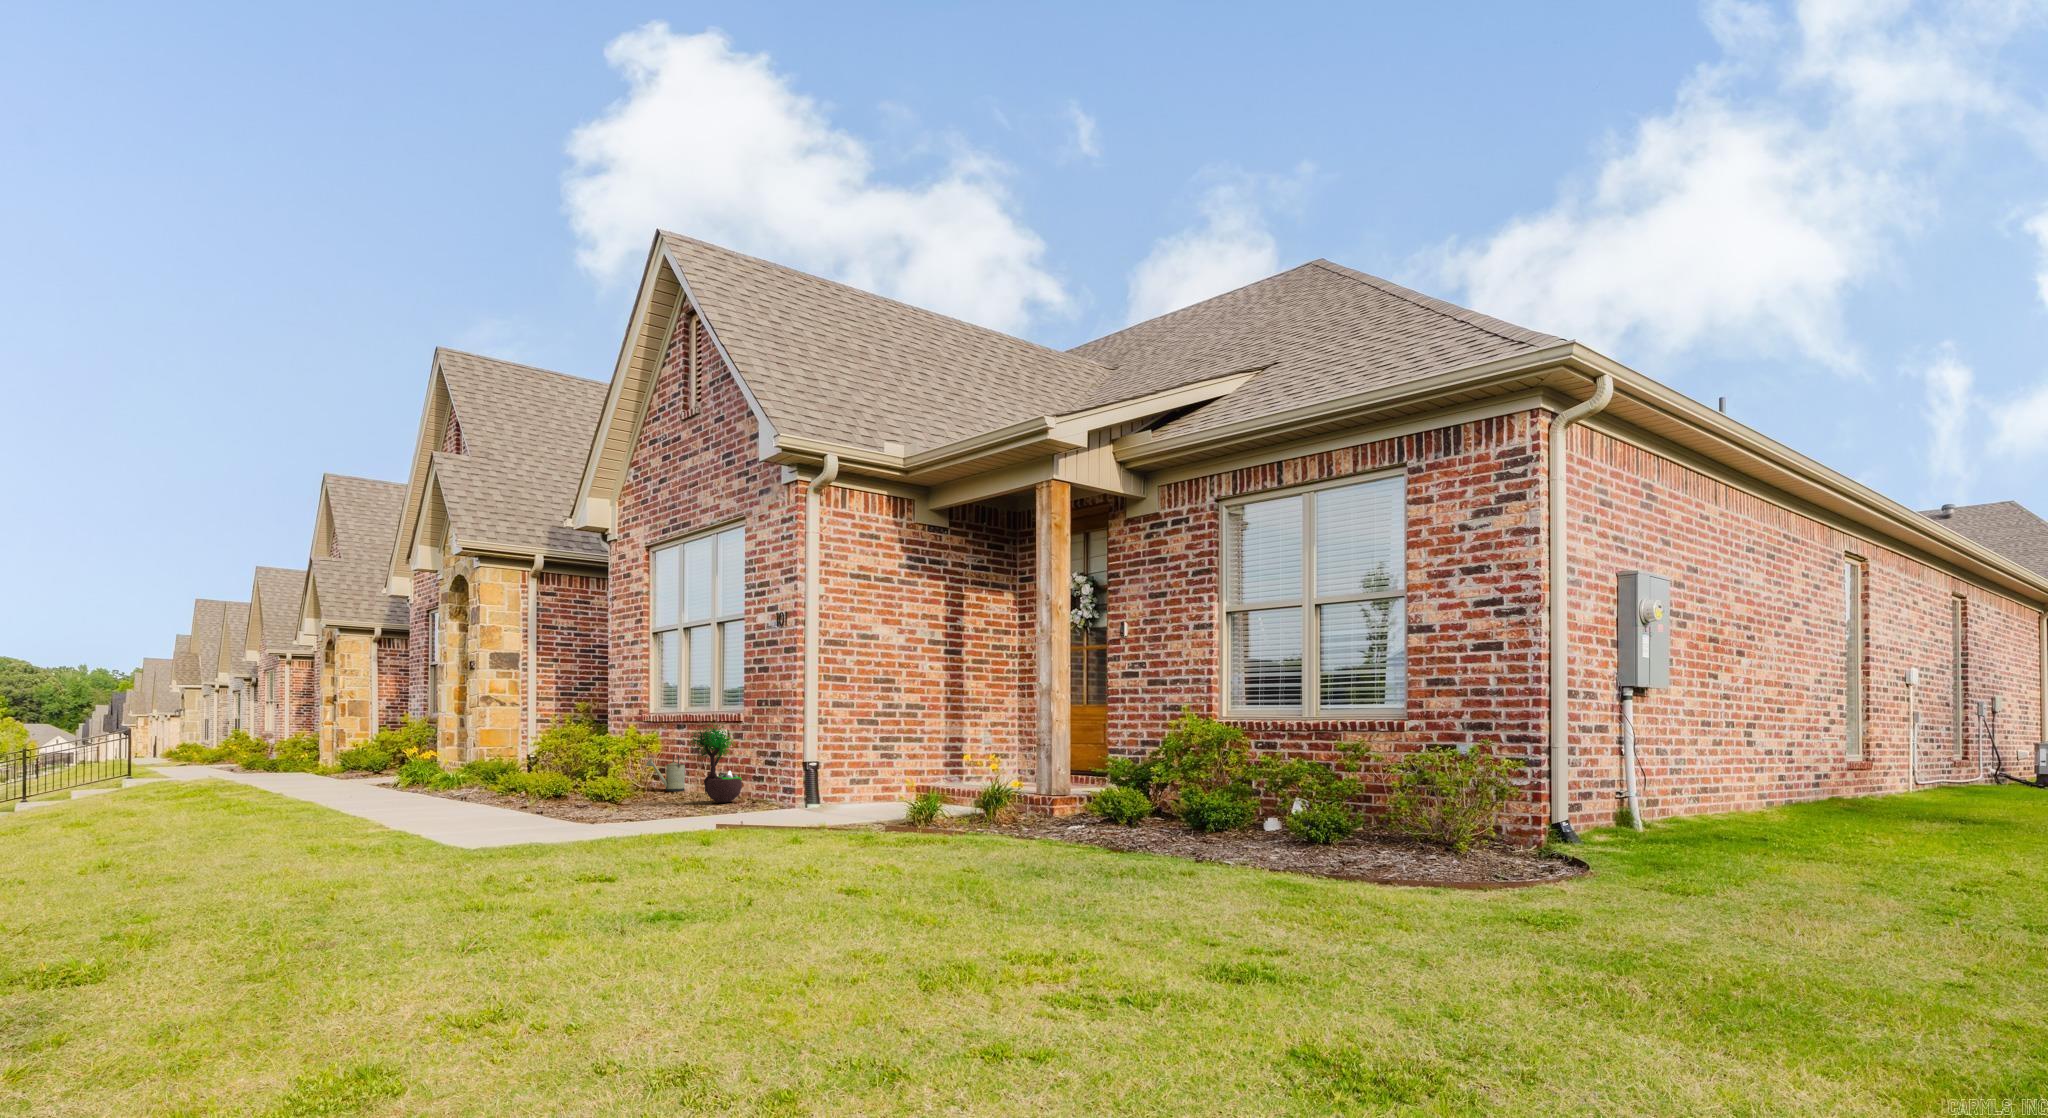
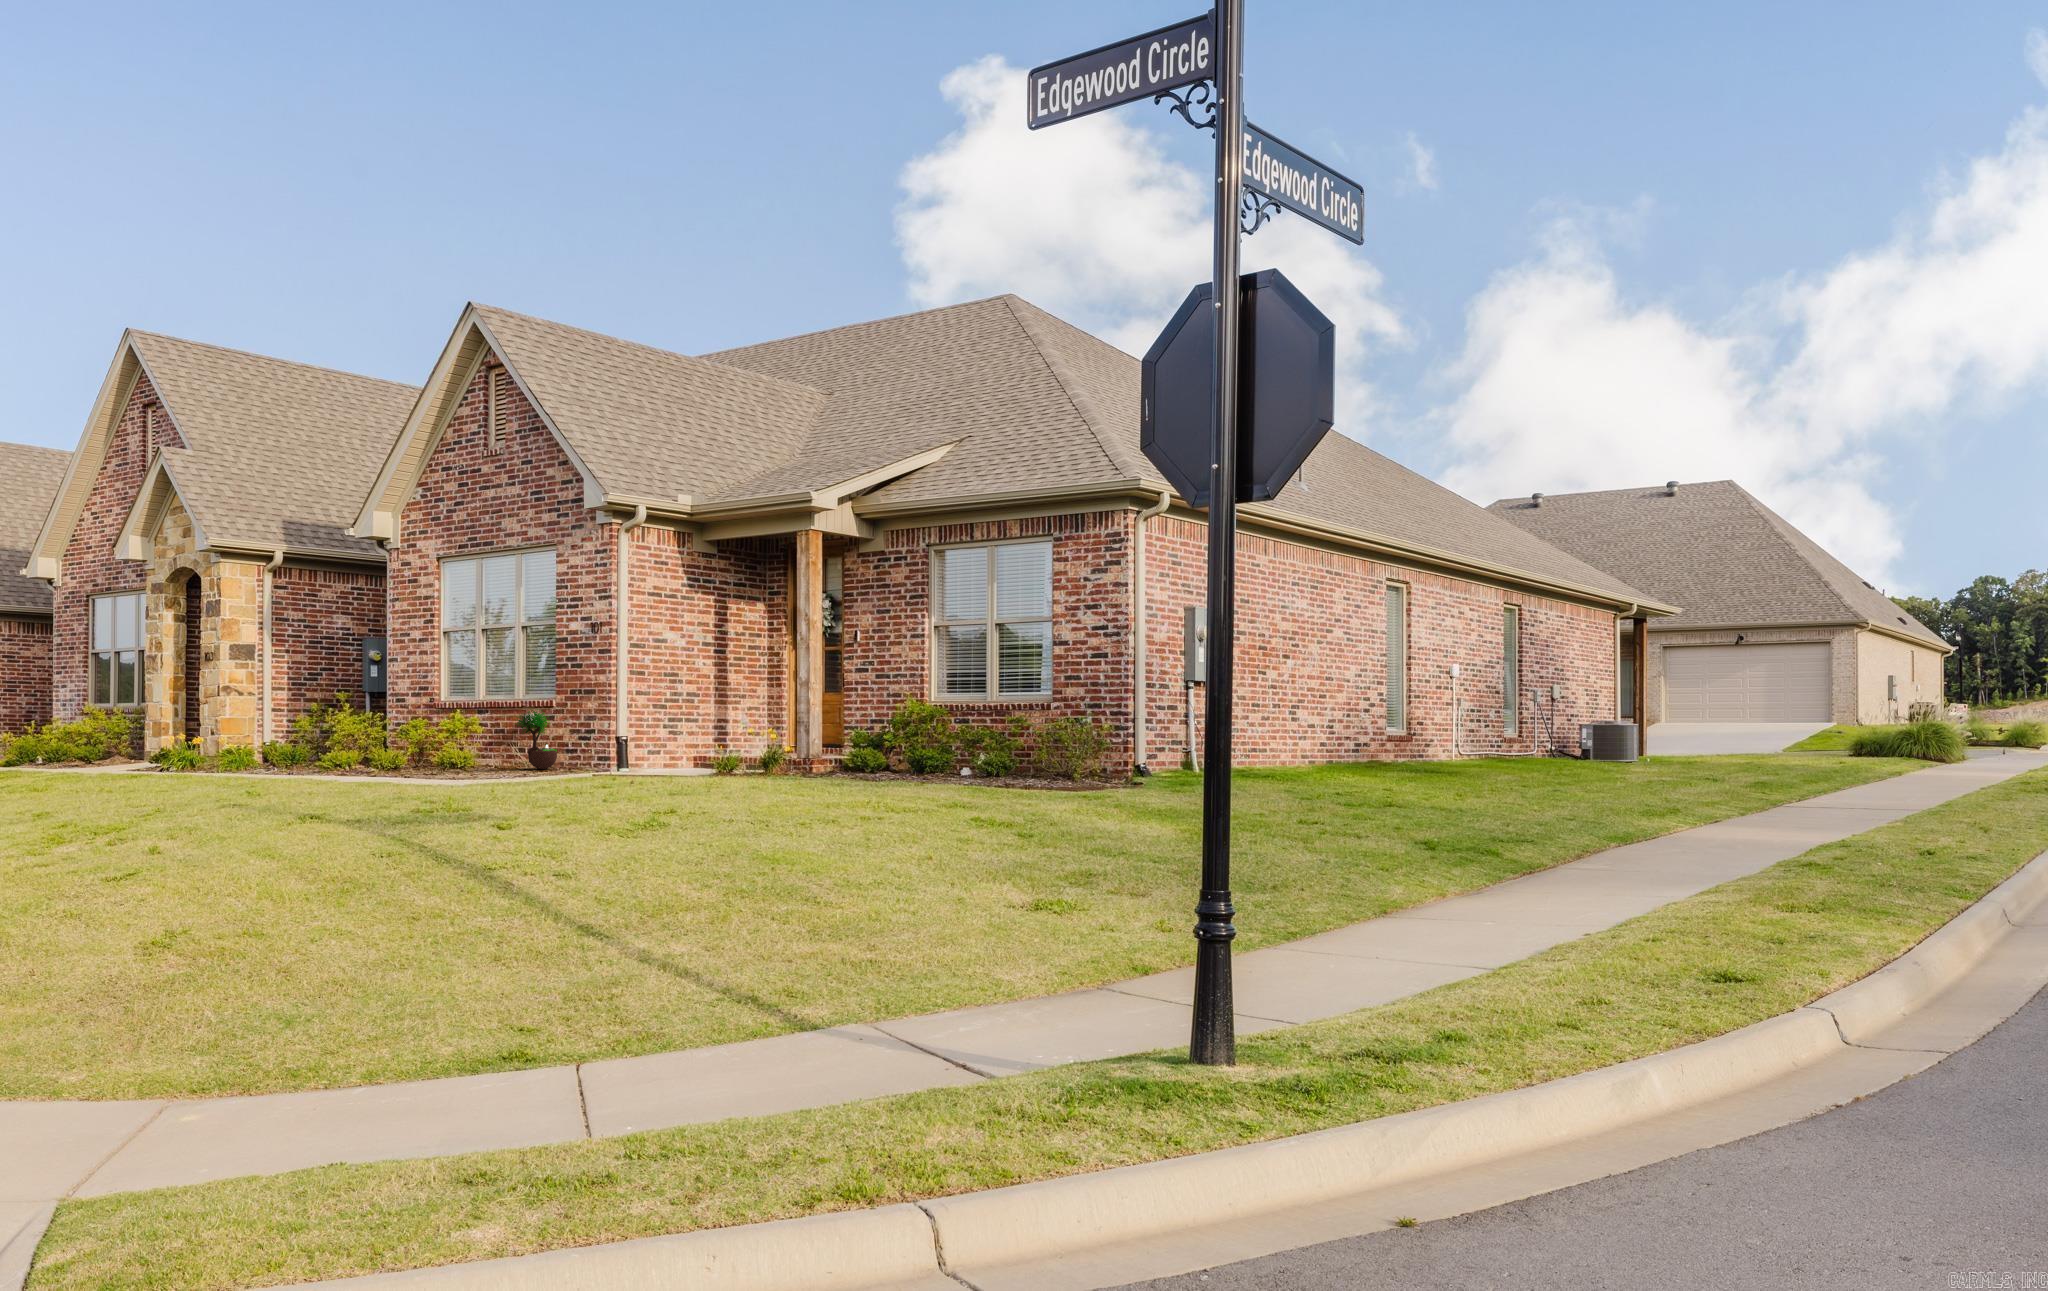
watering can: present [646,755,685,791] -> none [463,734,497,763]

